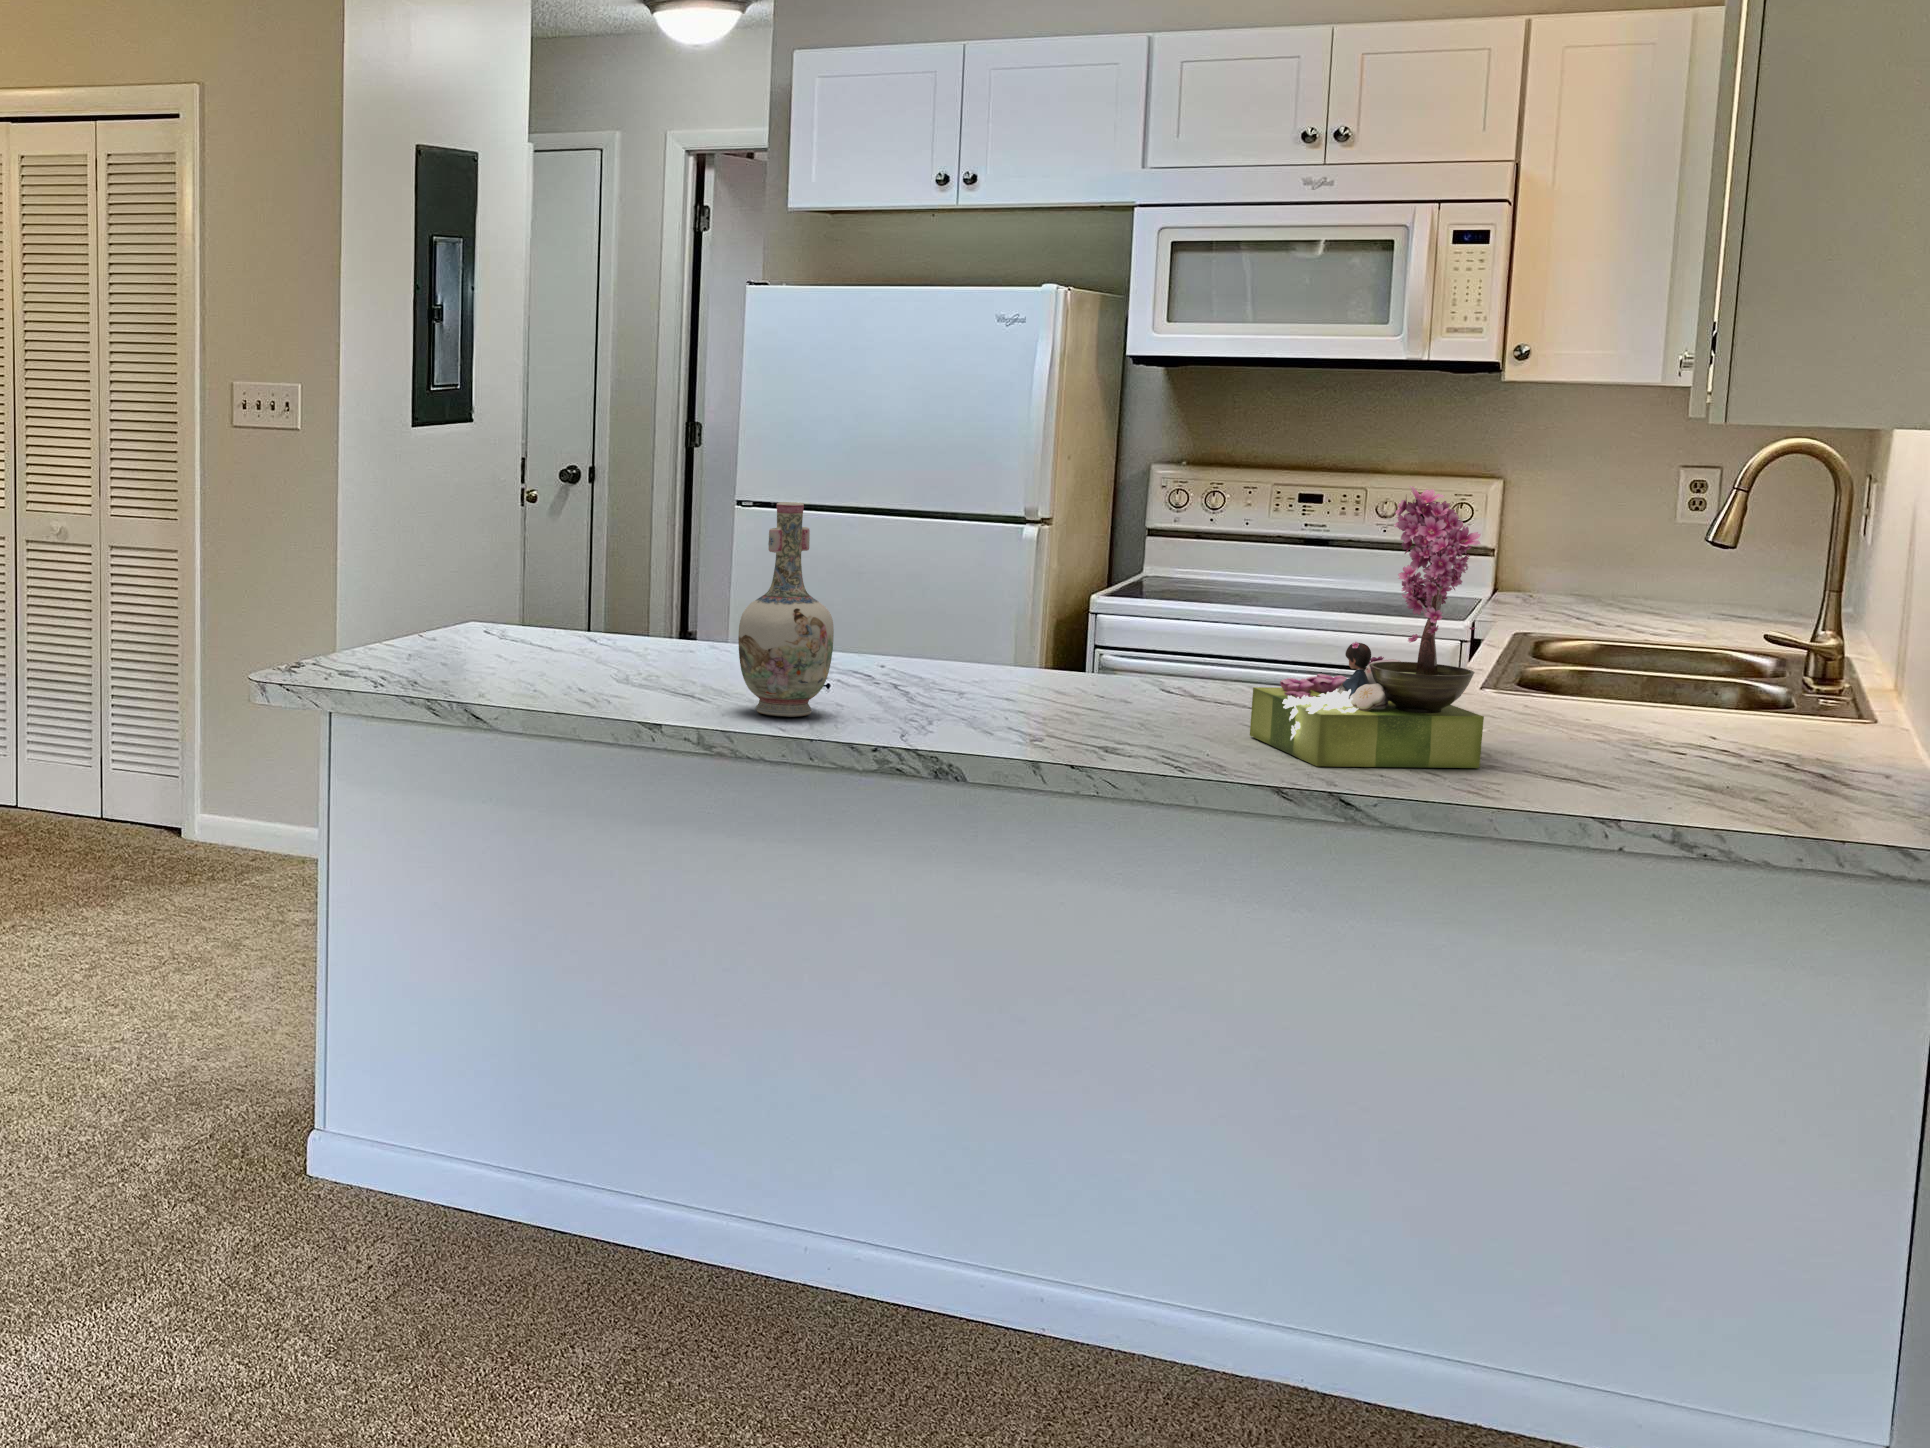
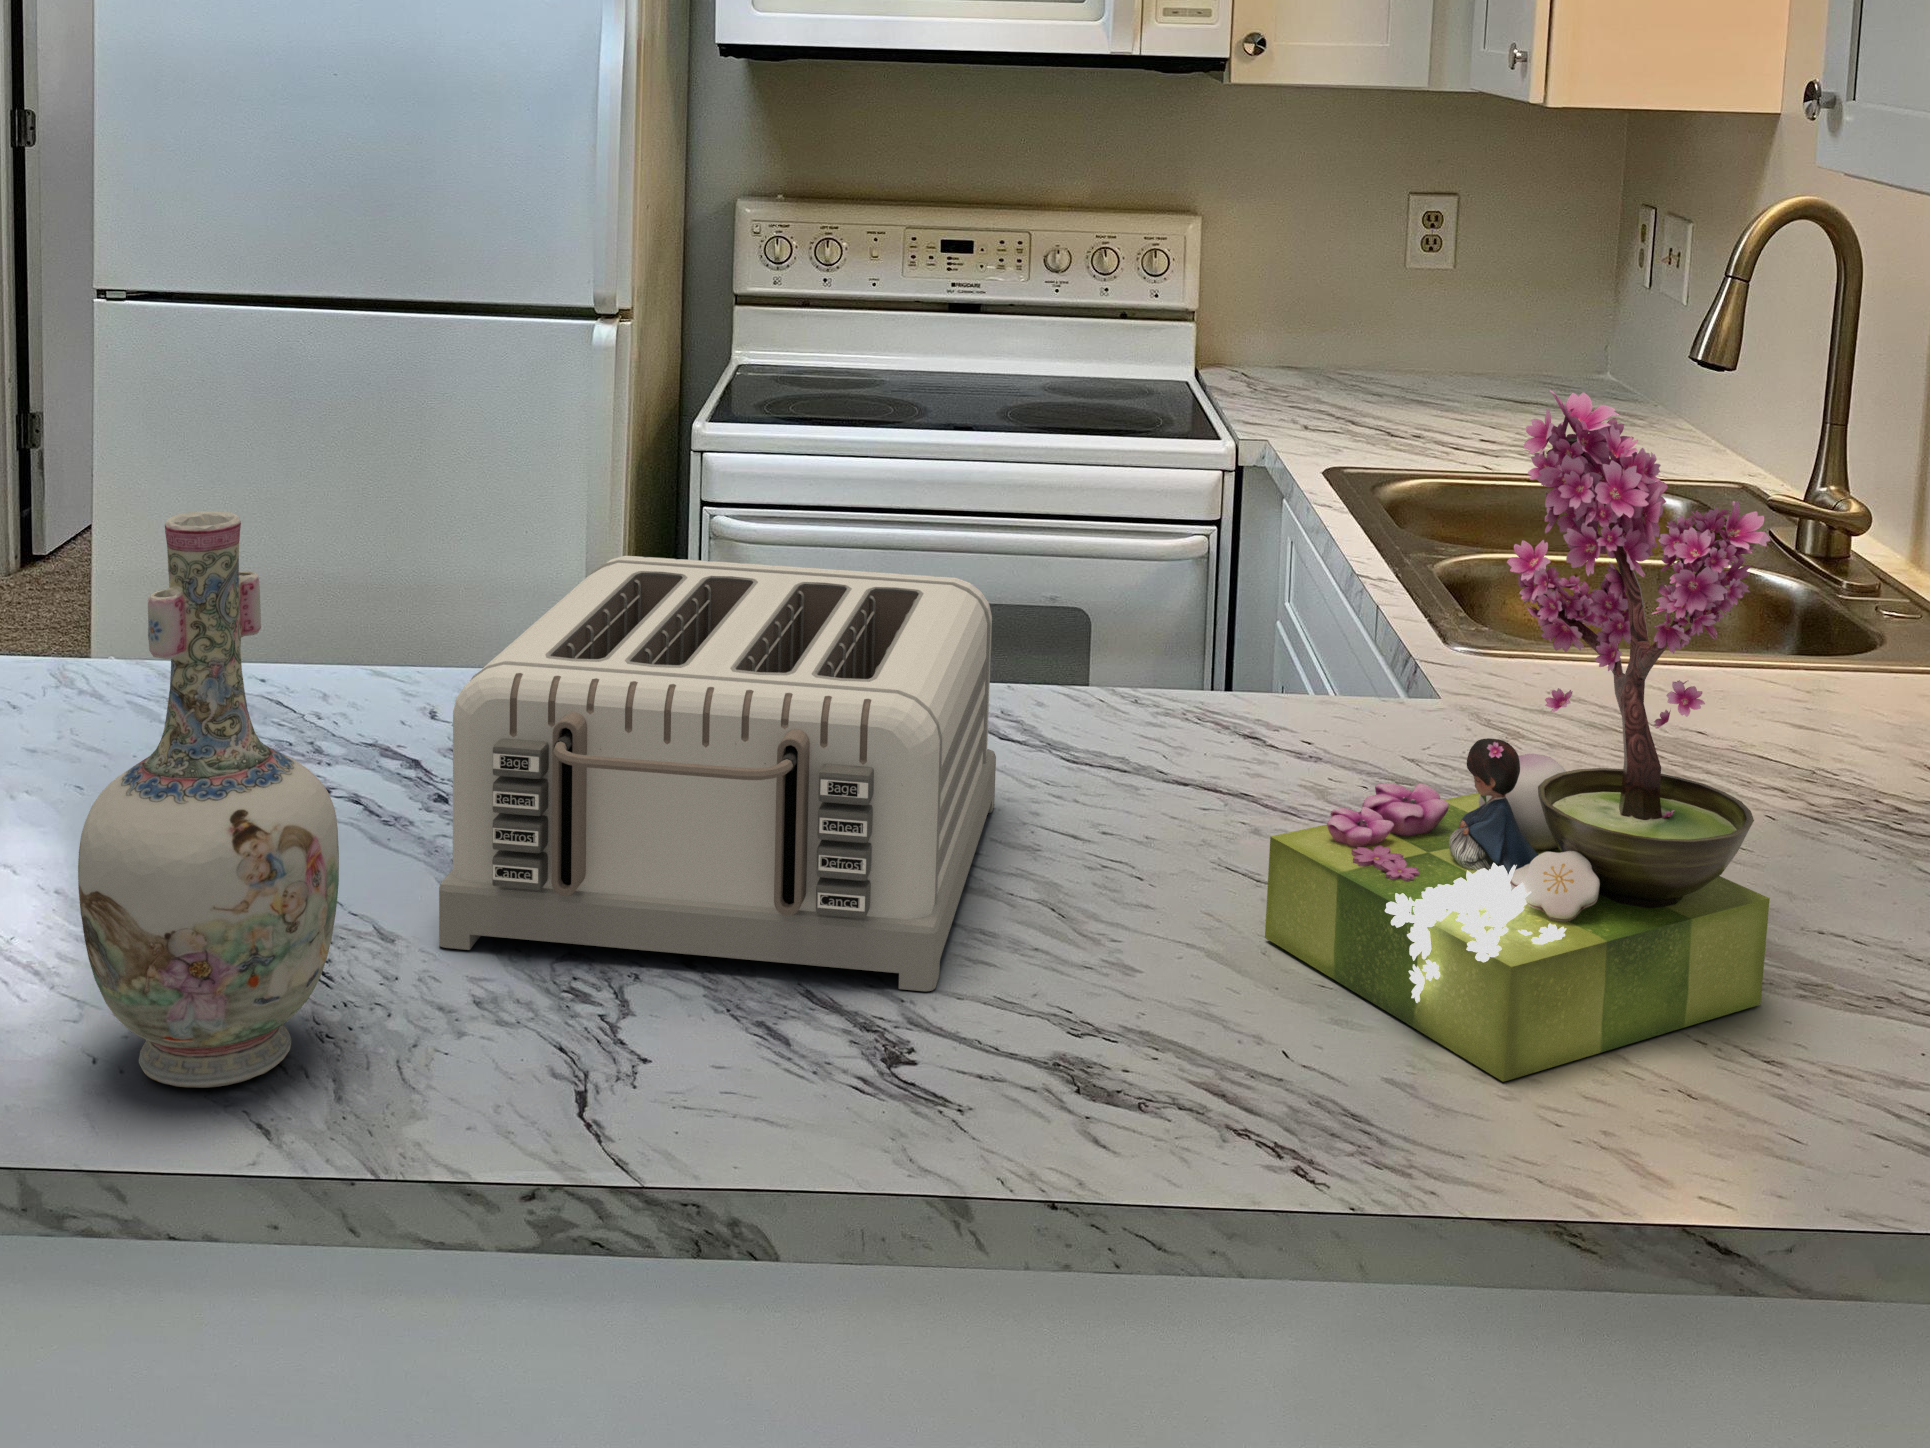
toaster: none [875,574,1155,730] -> present [439,556,996,991]

